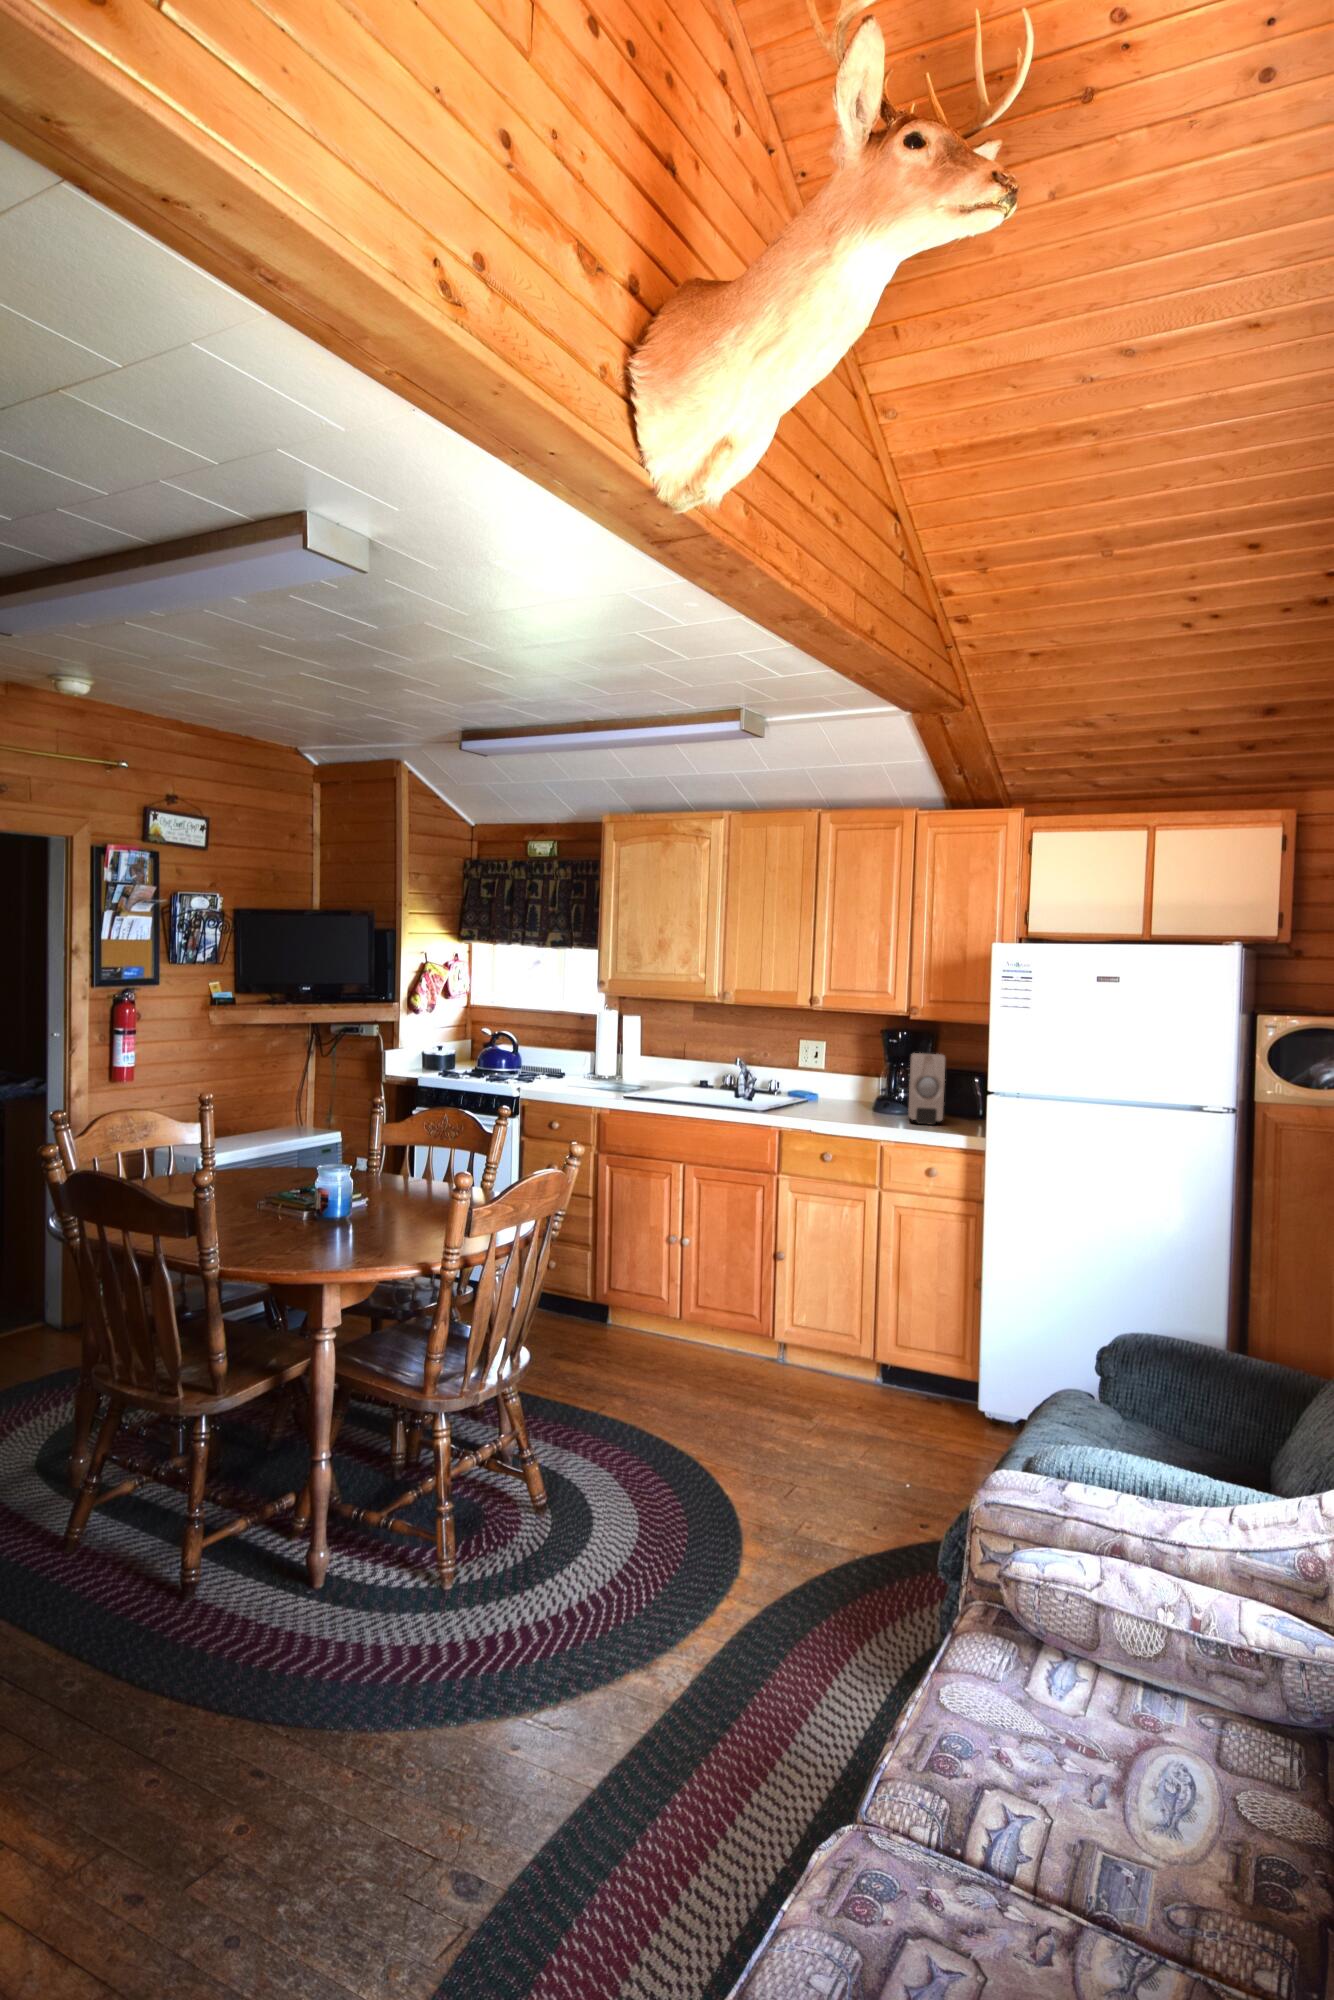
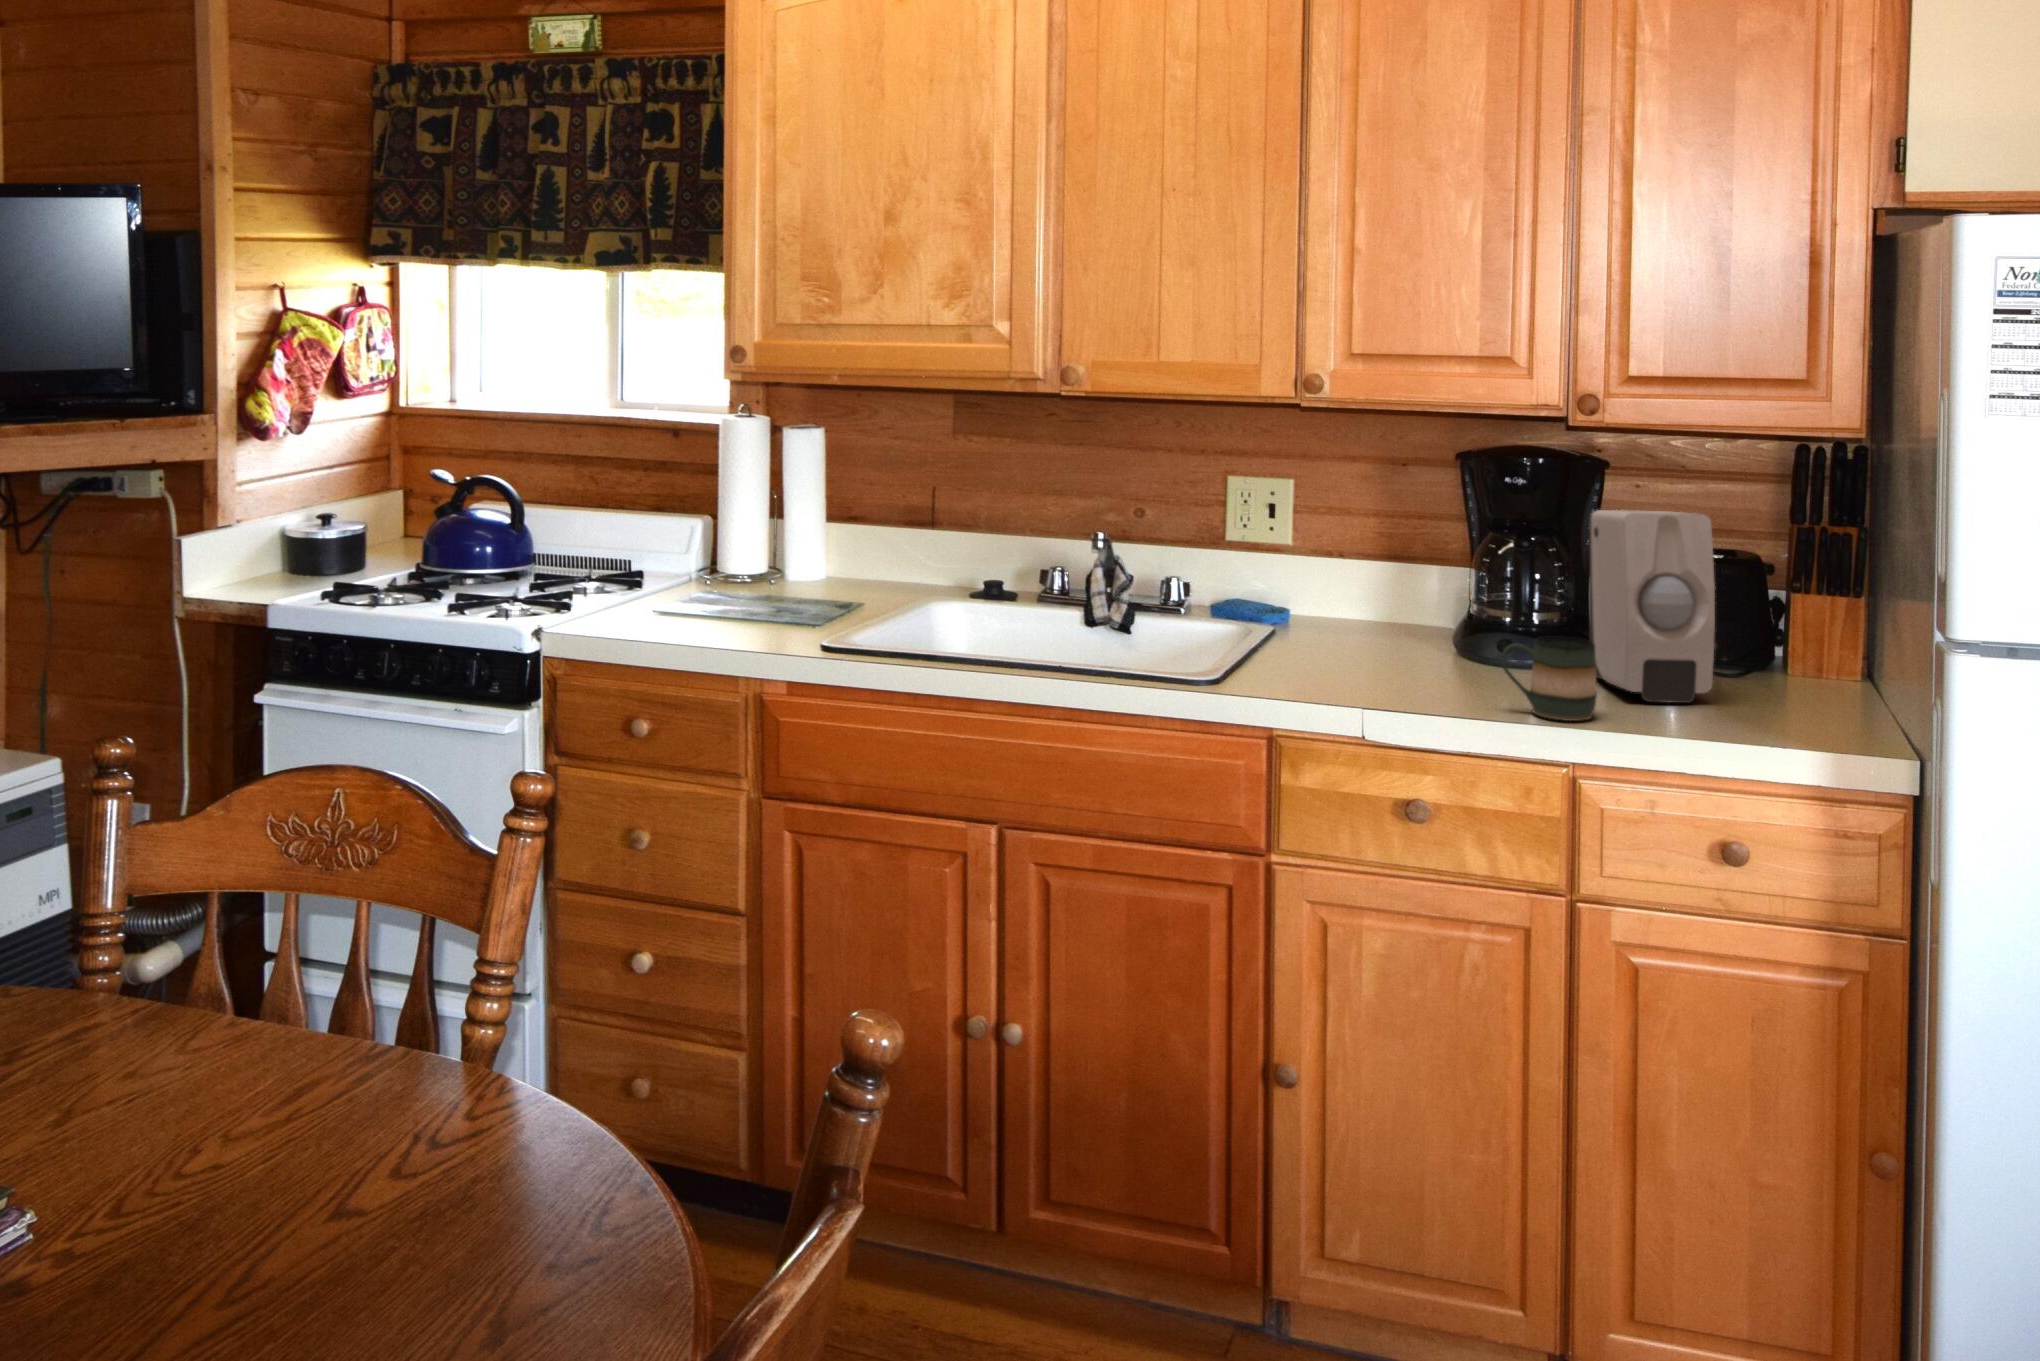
mug: none [860,1097,893,1127] -> present [1501,636,1597,721]

